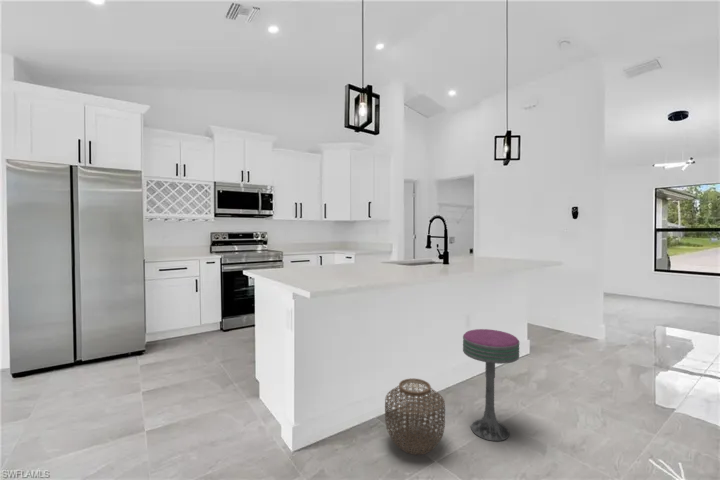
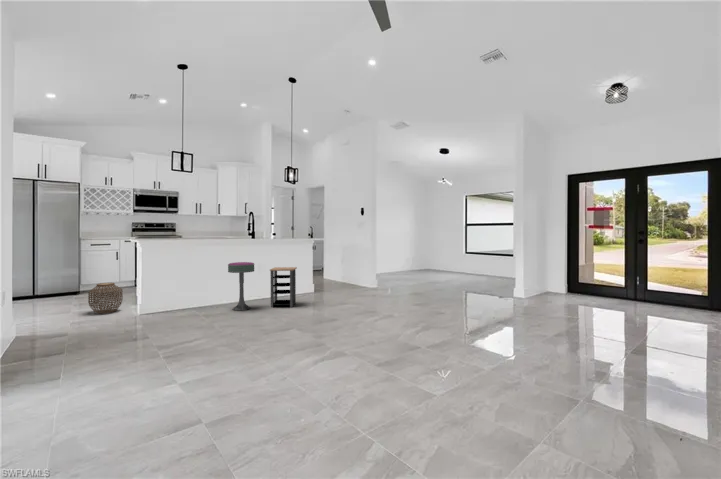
side table: none [521,333,592,426] -> present [270,267,297,307]
woven basket: present [385,378,445,455] -> present [88,283,123,314]

